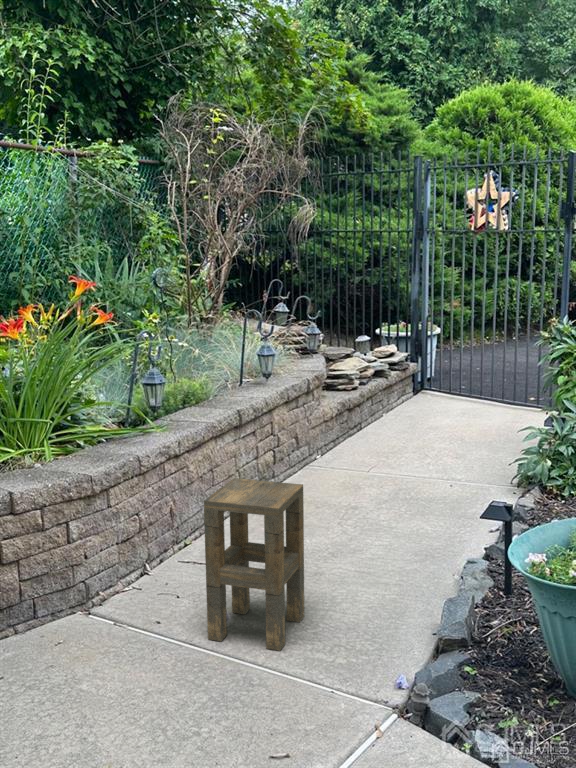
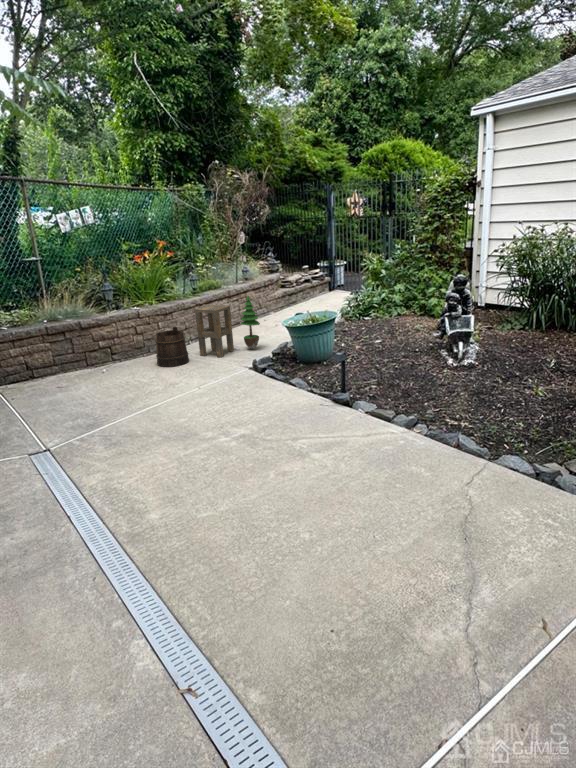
potted tree: none [326,453,385,610] -> present [241,296,260,349]
bucket: none [78,556,183,703] -> present [155,327,189,367]

